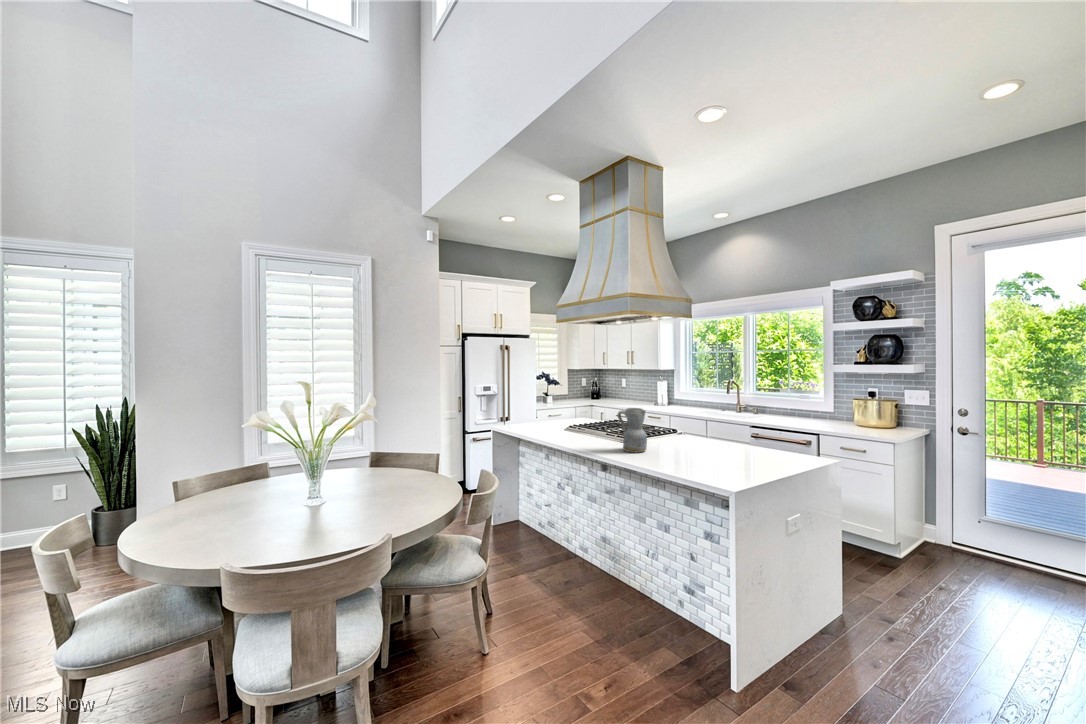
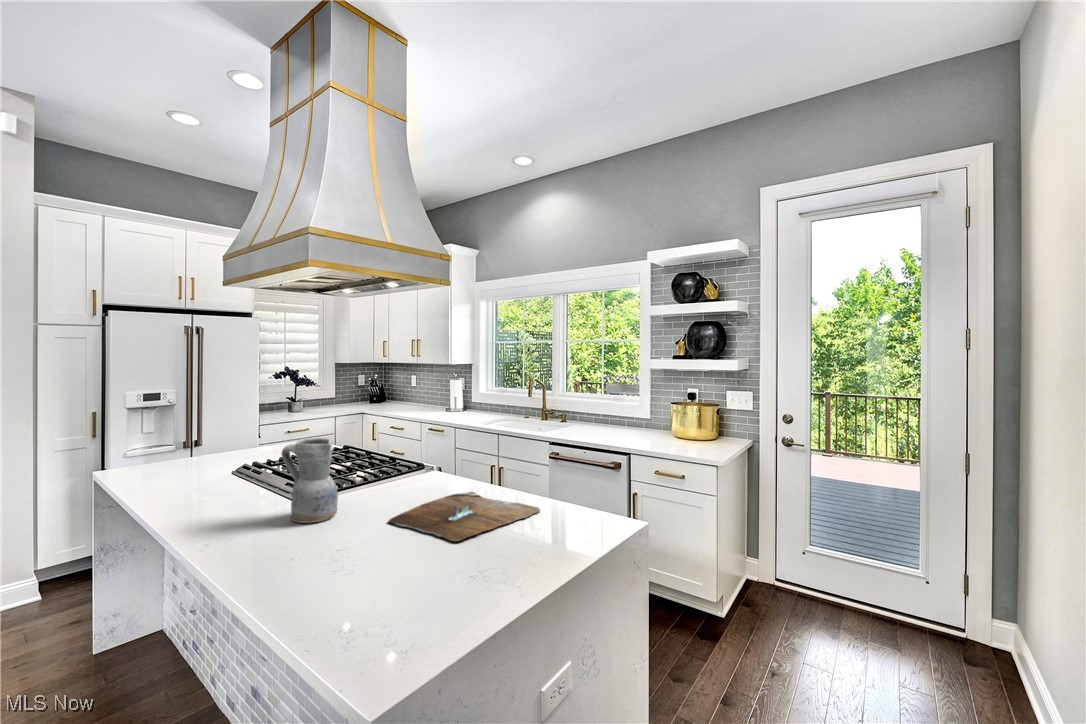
cutting board: none [679,445,771,464] -> present [388,492,540,541]

